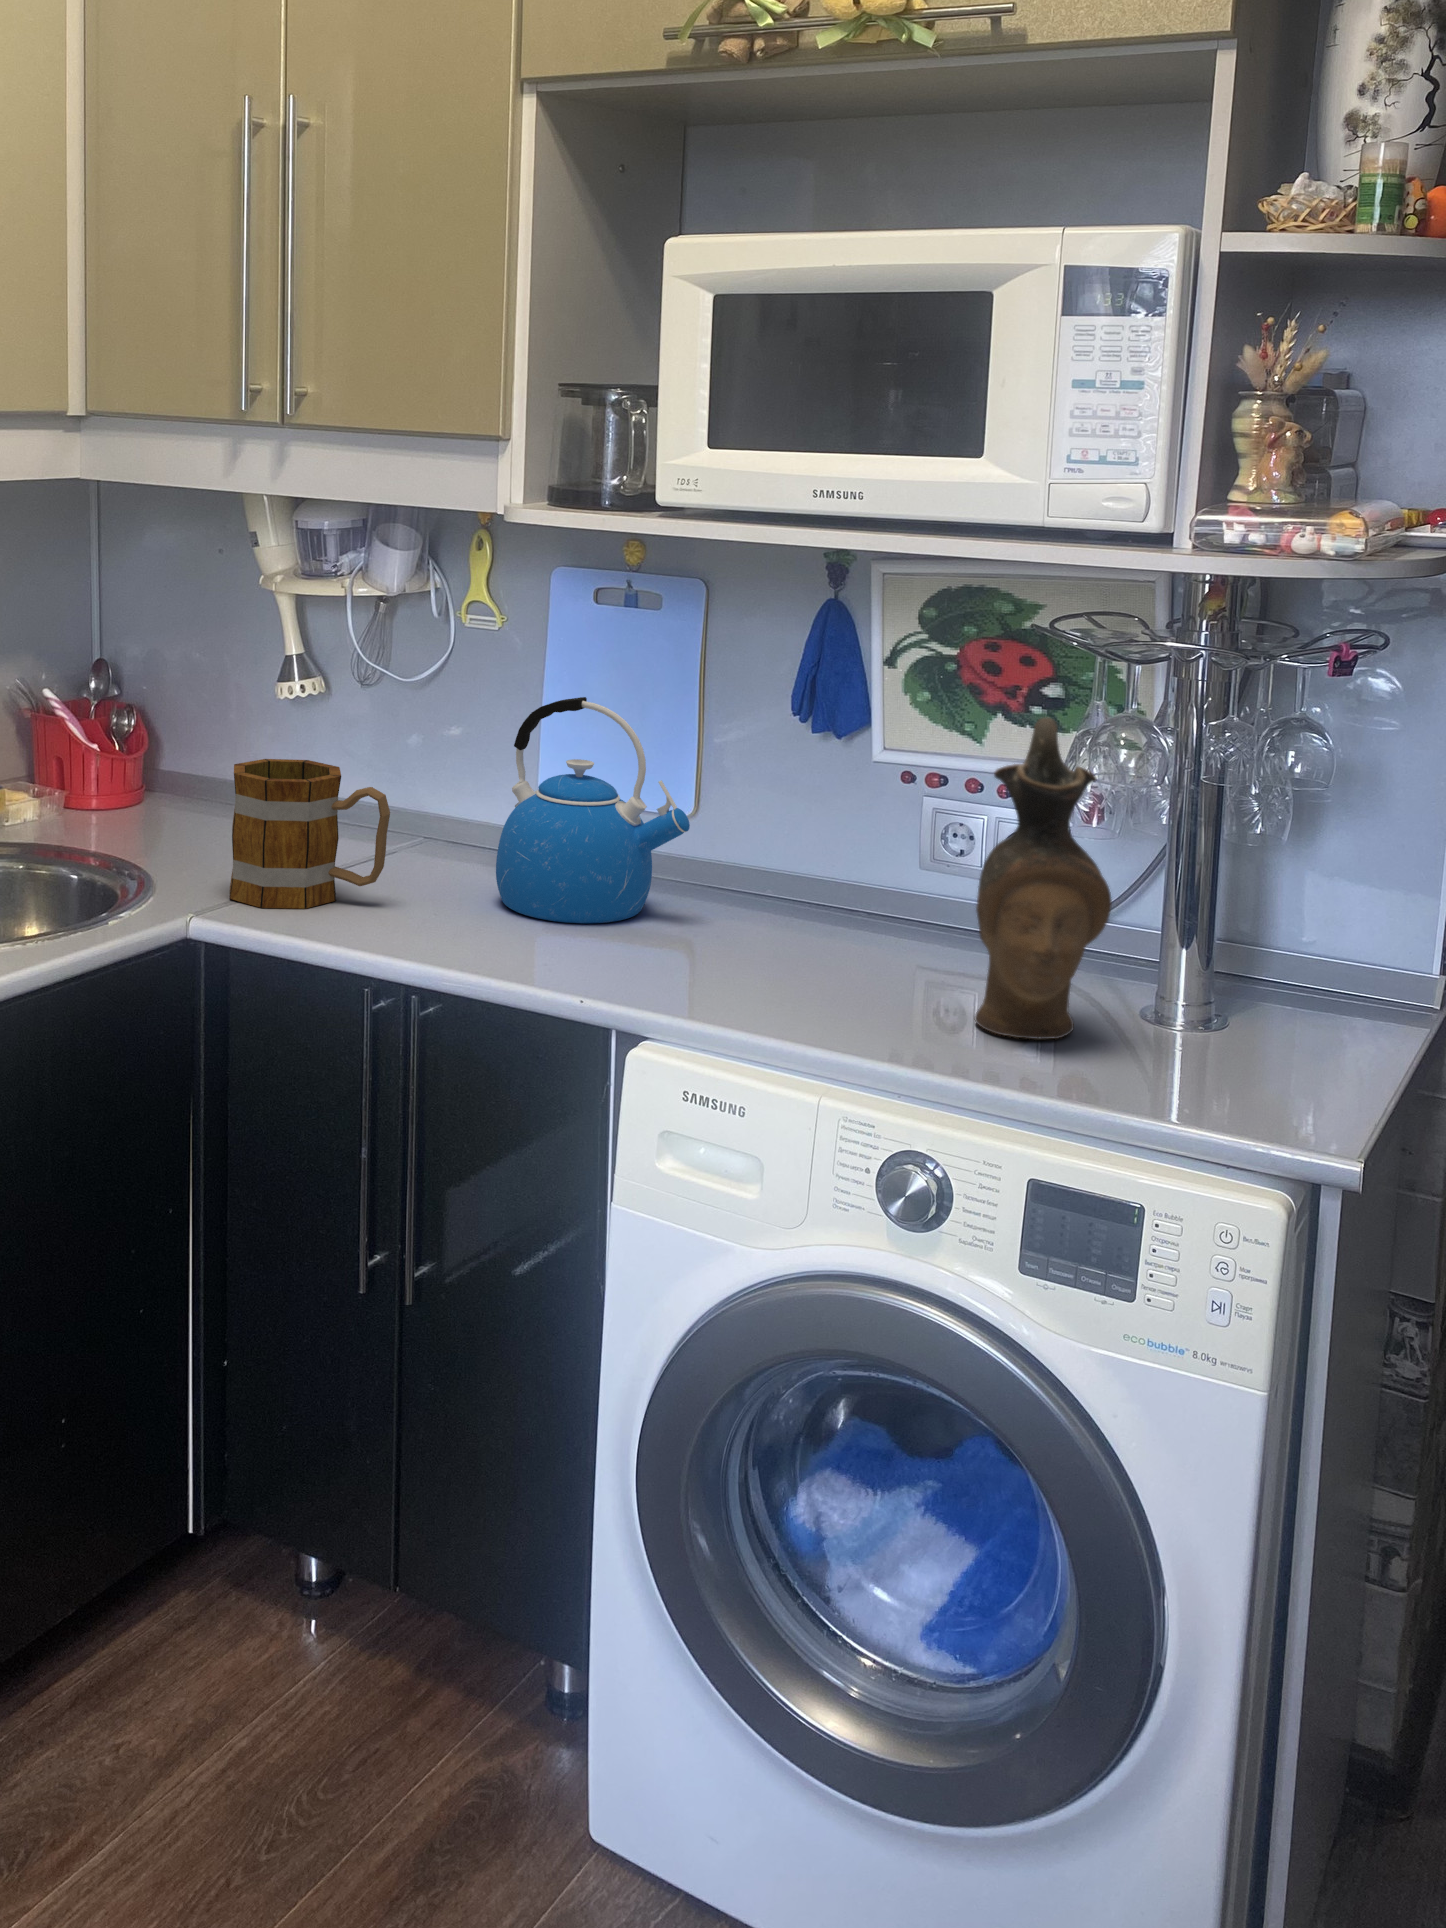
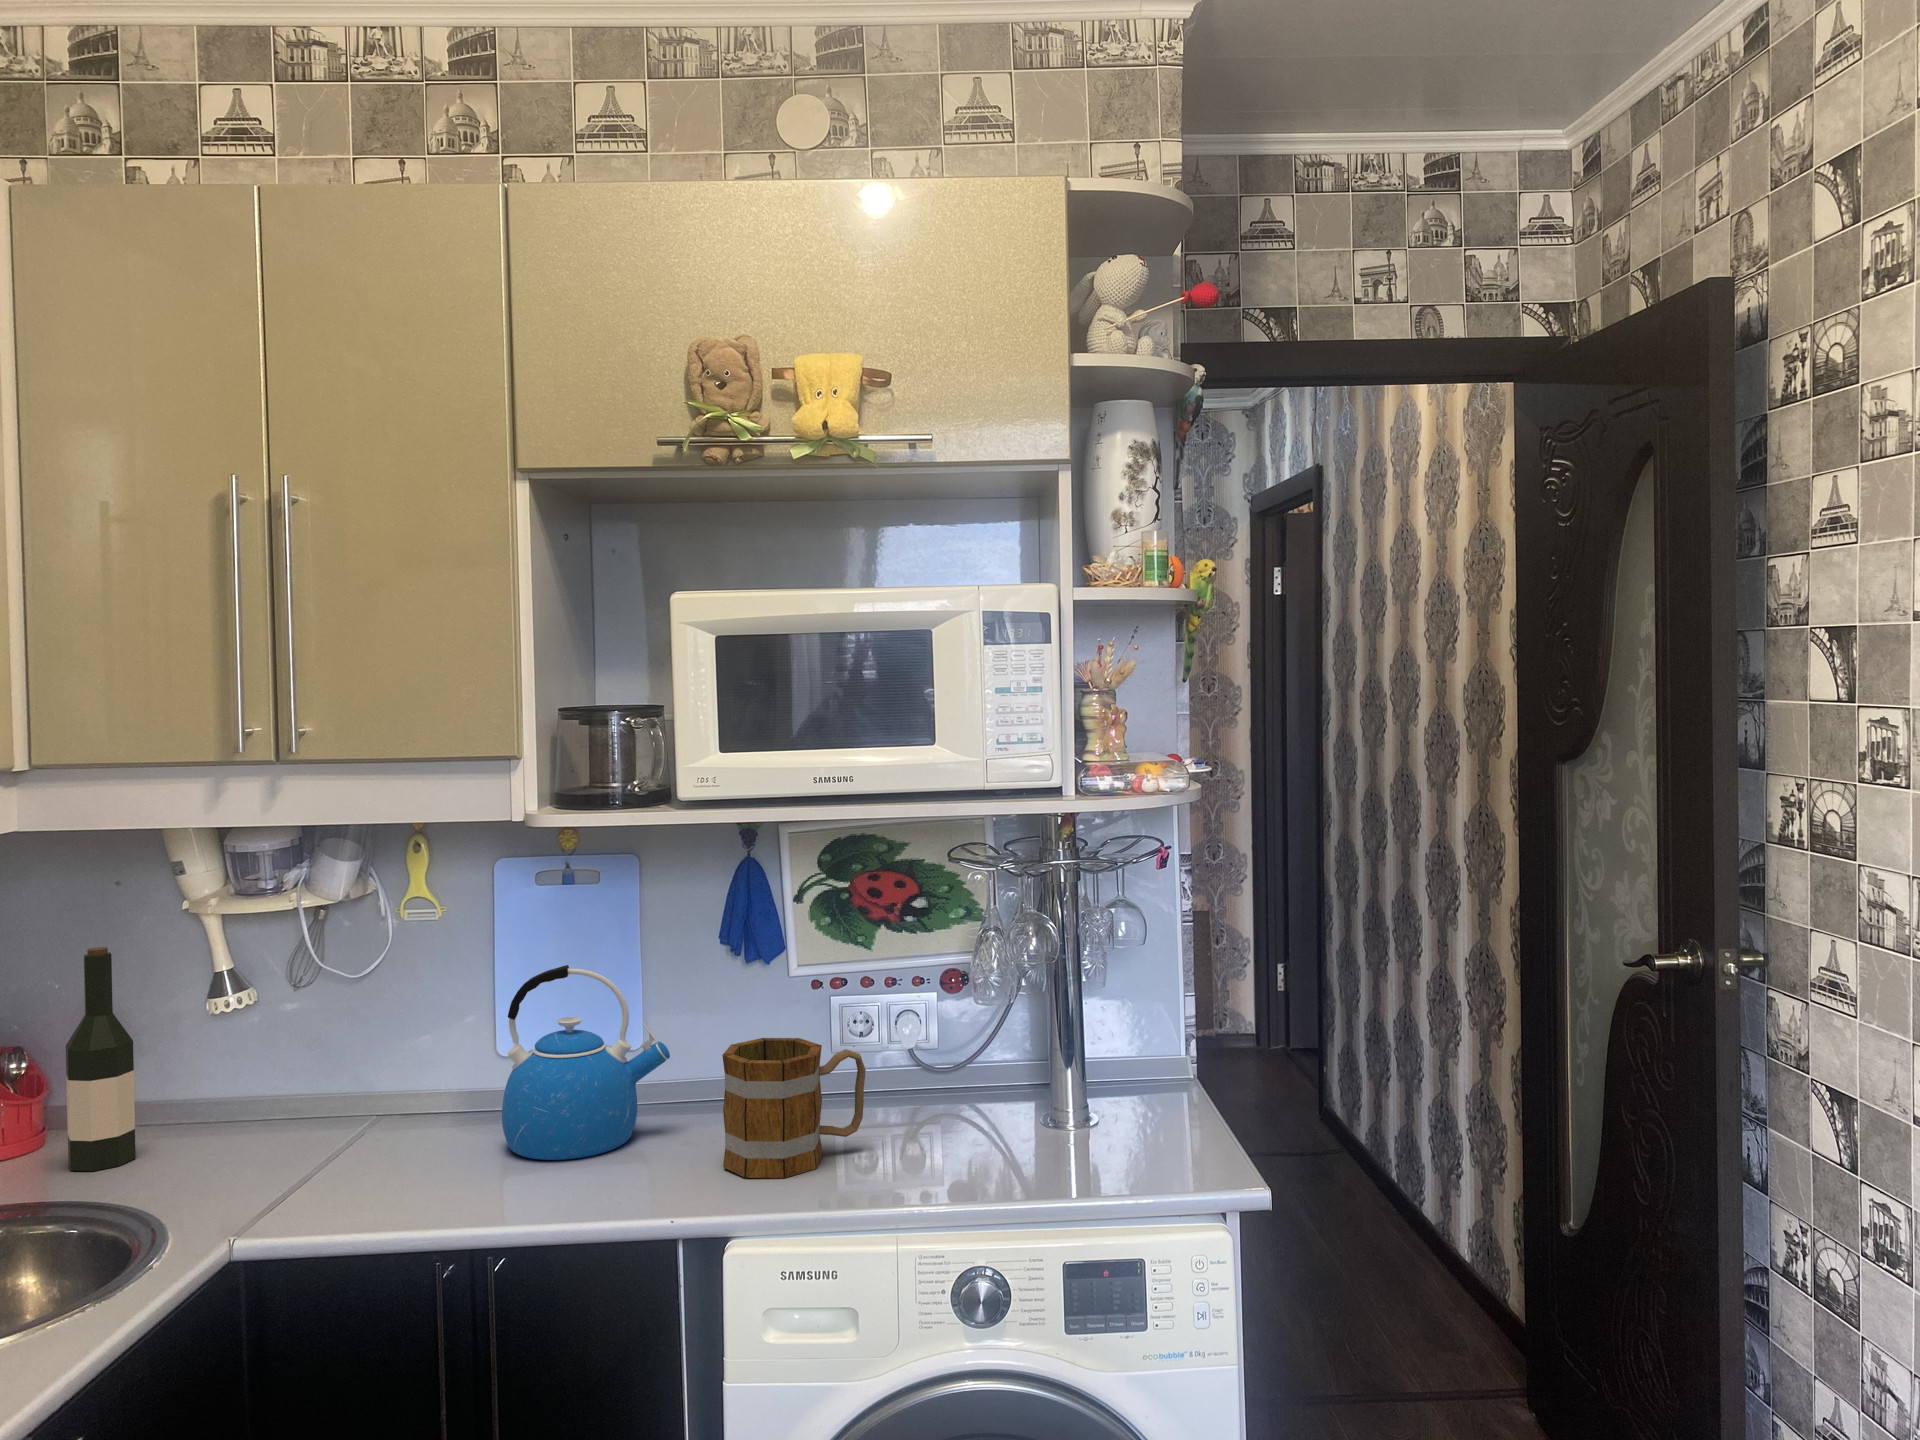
wine bottle: none [132,607,194,833] -> present [66,947,136,1171]
ceramic pitcher: present [974,717,1112,1039] -> none [945,924,1041,1161]
mug: present [229,759,390,909] -> present [722,1038,866,1178]

